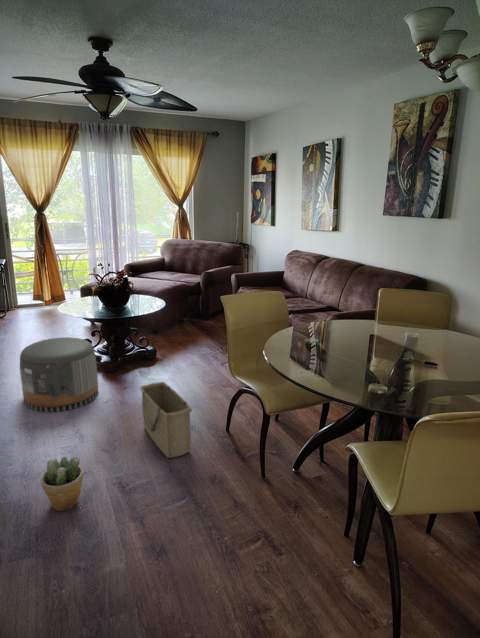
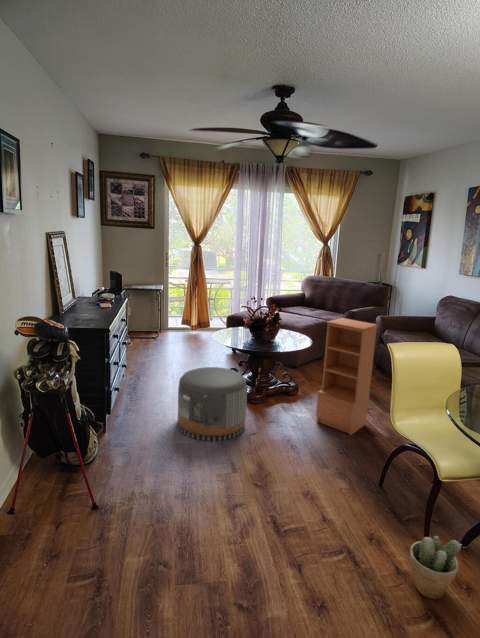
bookcase: none [169,276,218,386] -> present [316,318,377,435]
basket: present [140,382,192,458] -> none [294,429,355,517]
potted plant: present [40,457,83,511] -> present [410,536,461,599]

